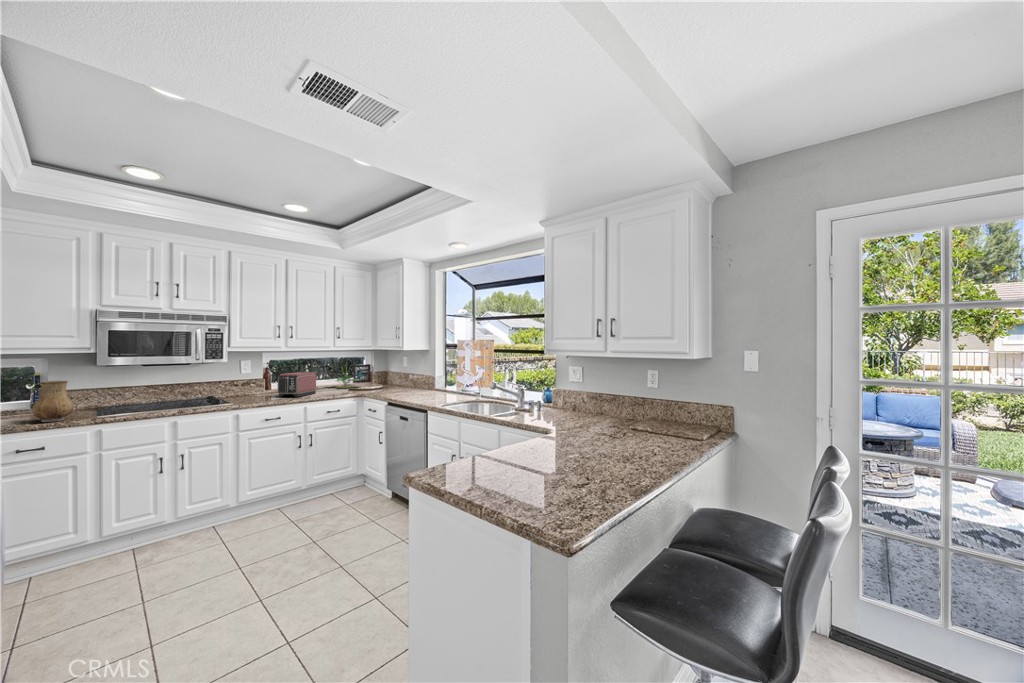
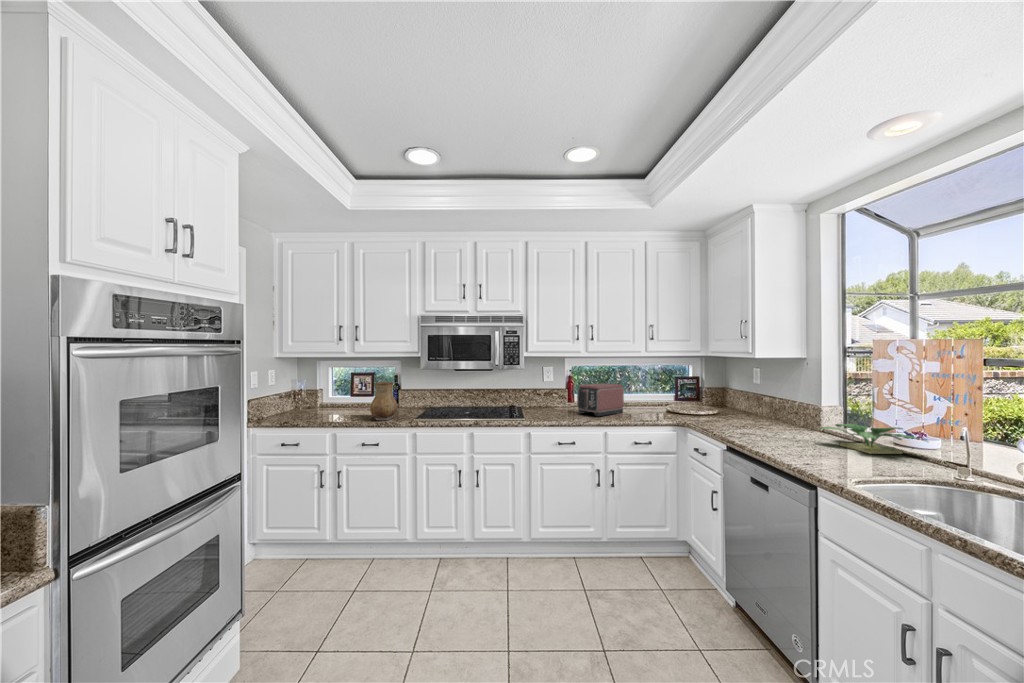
potted plant: present [336,376,358,388] -> present [820,392,925,454]

